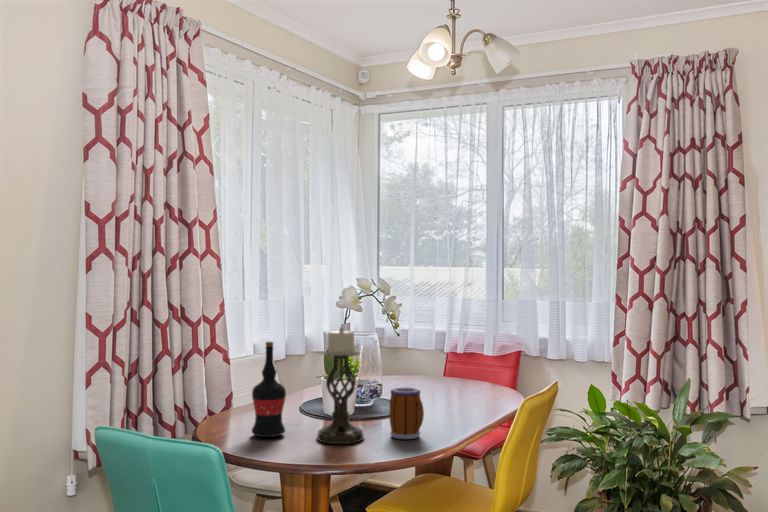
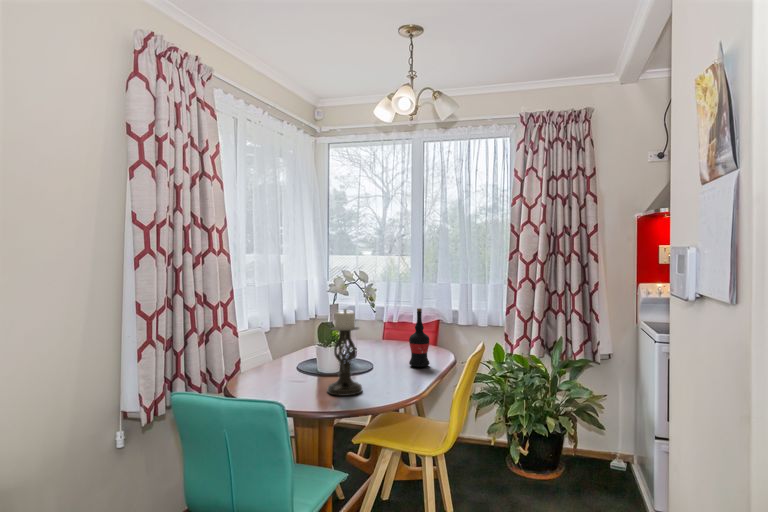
wine bottle: present [252,342,286,437] -> present [409,308,429,367]
mug: present [389,388,424,439] -> none [379,352,406,389]

